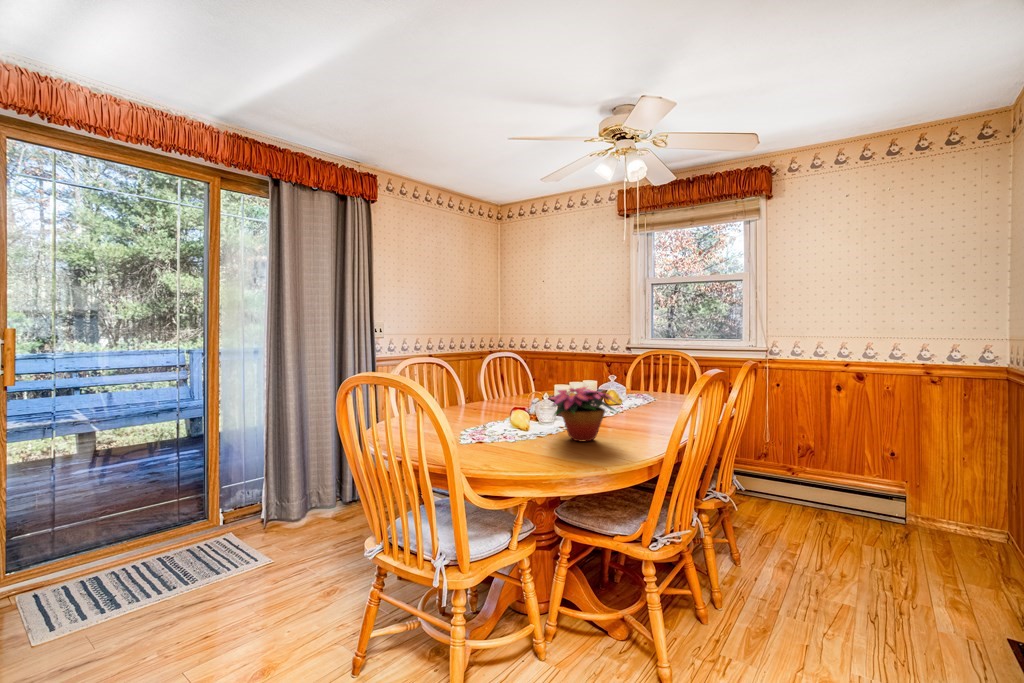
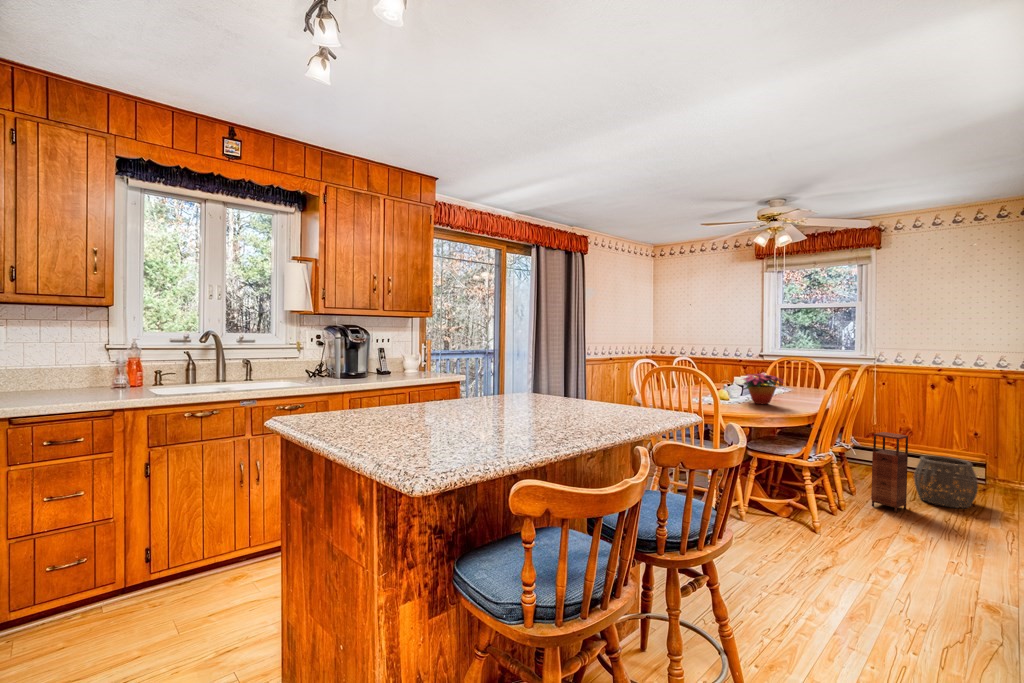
storage cabinet: none [758,471,811,605] -> present [871,432,908,512]
woven basket: none [818,498,909,585] -> present [914,455,978,508]

